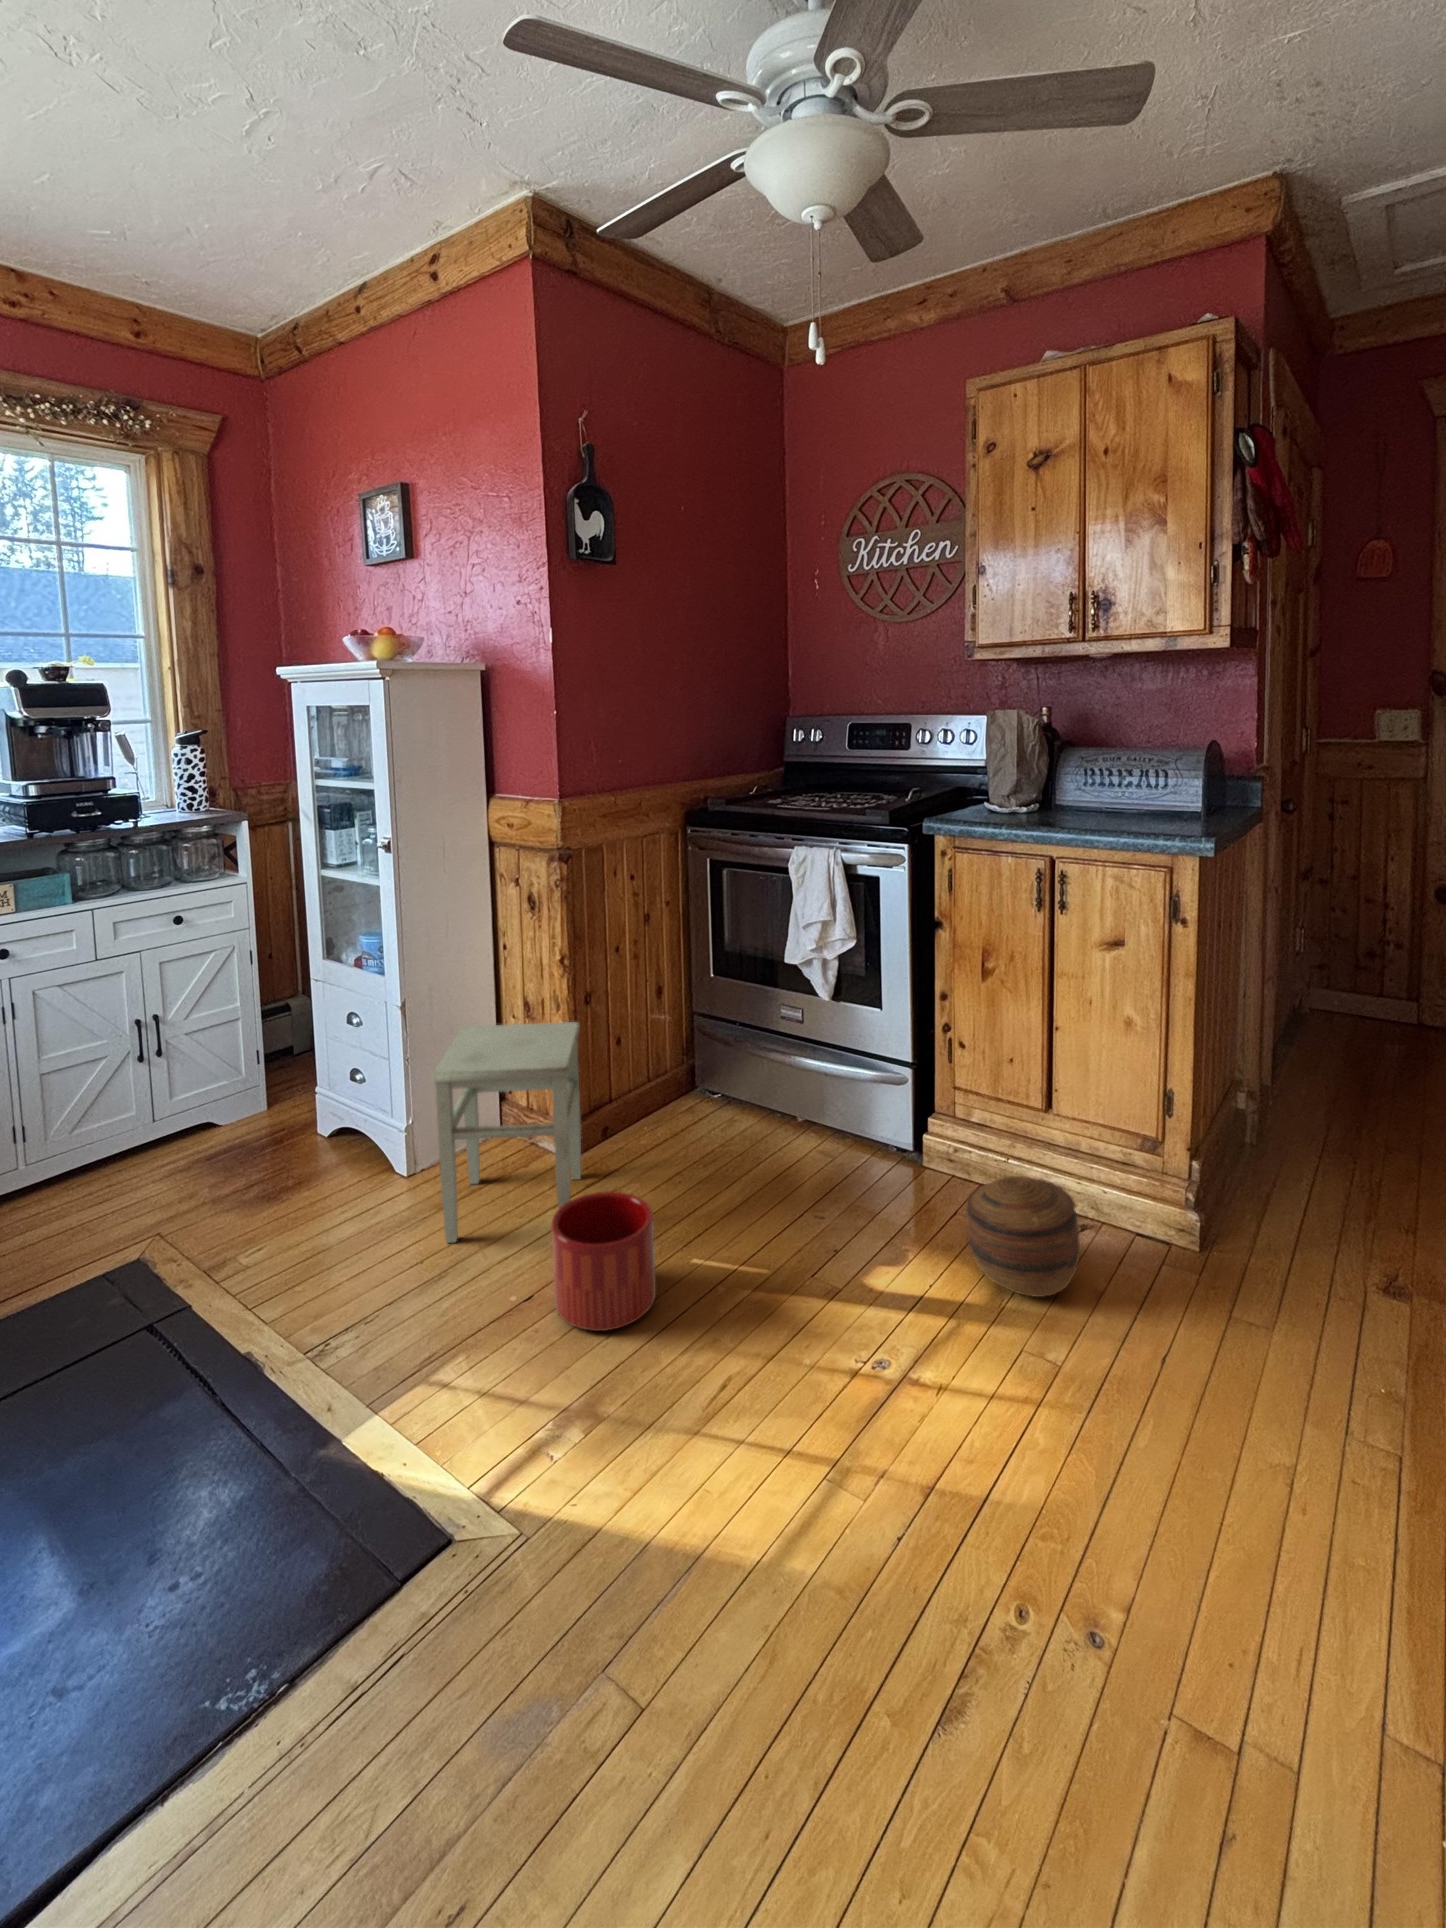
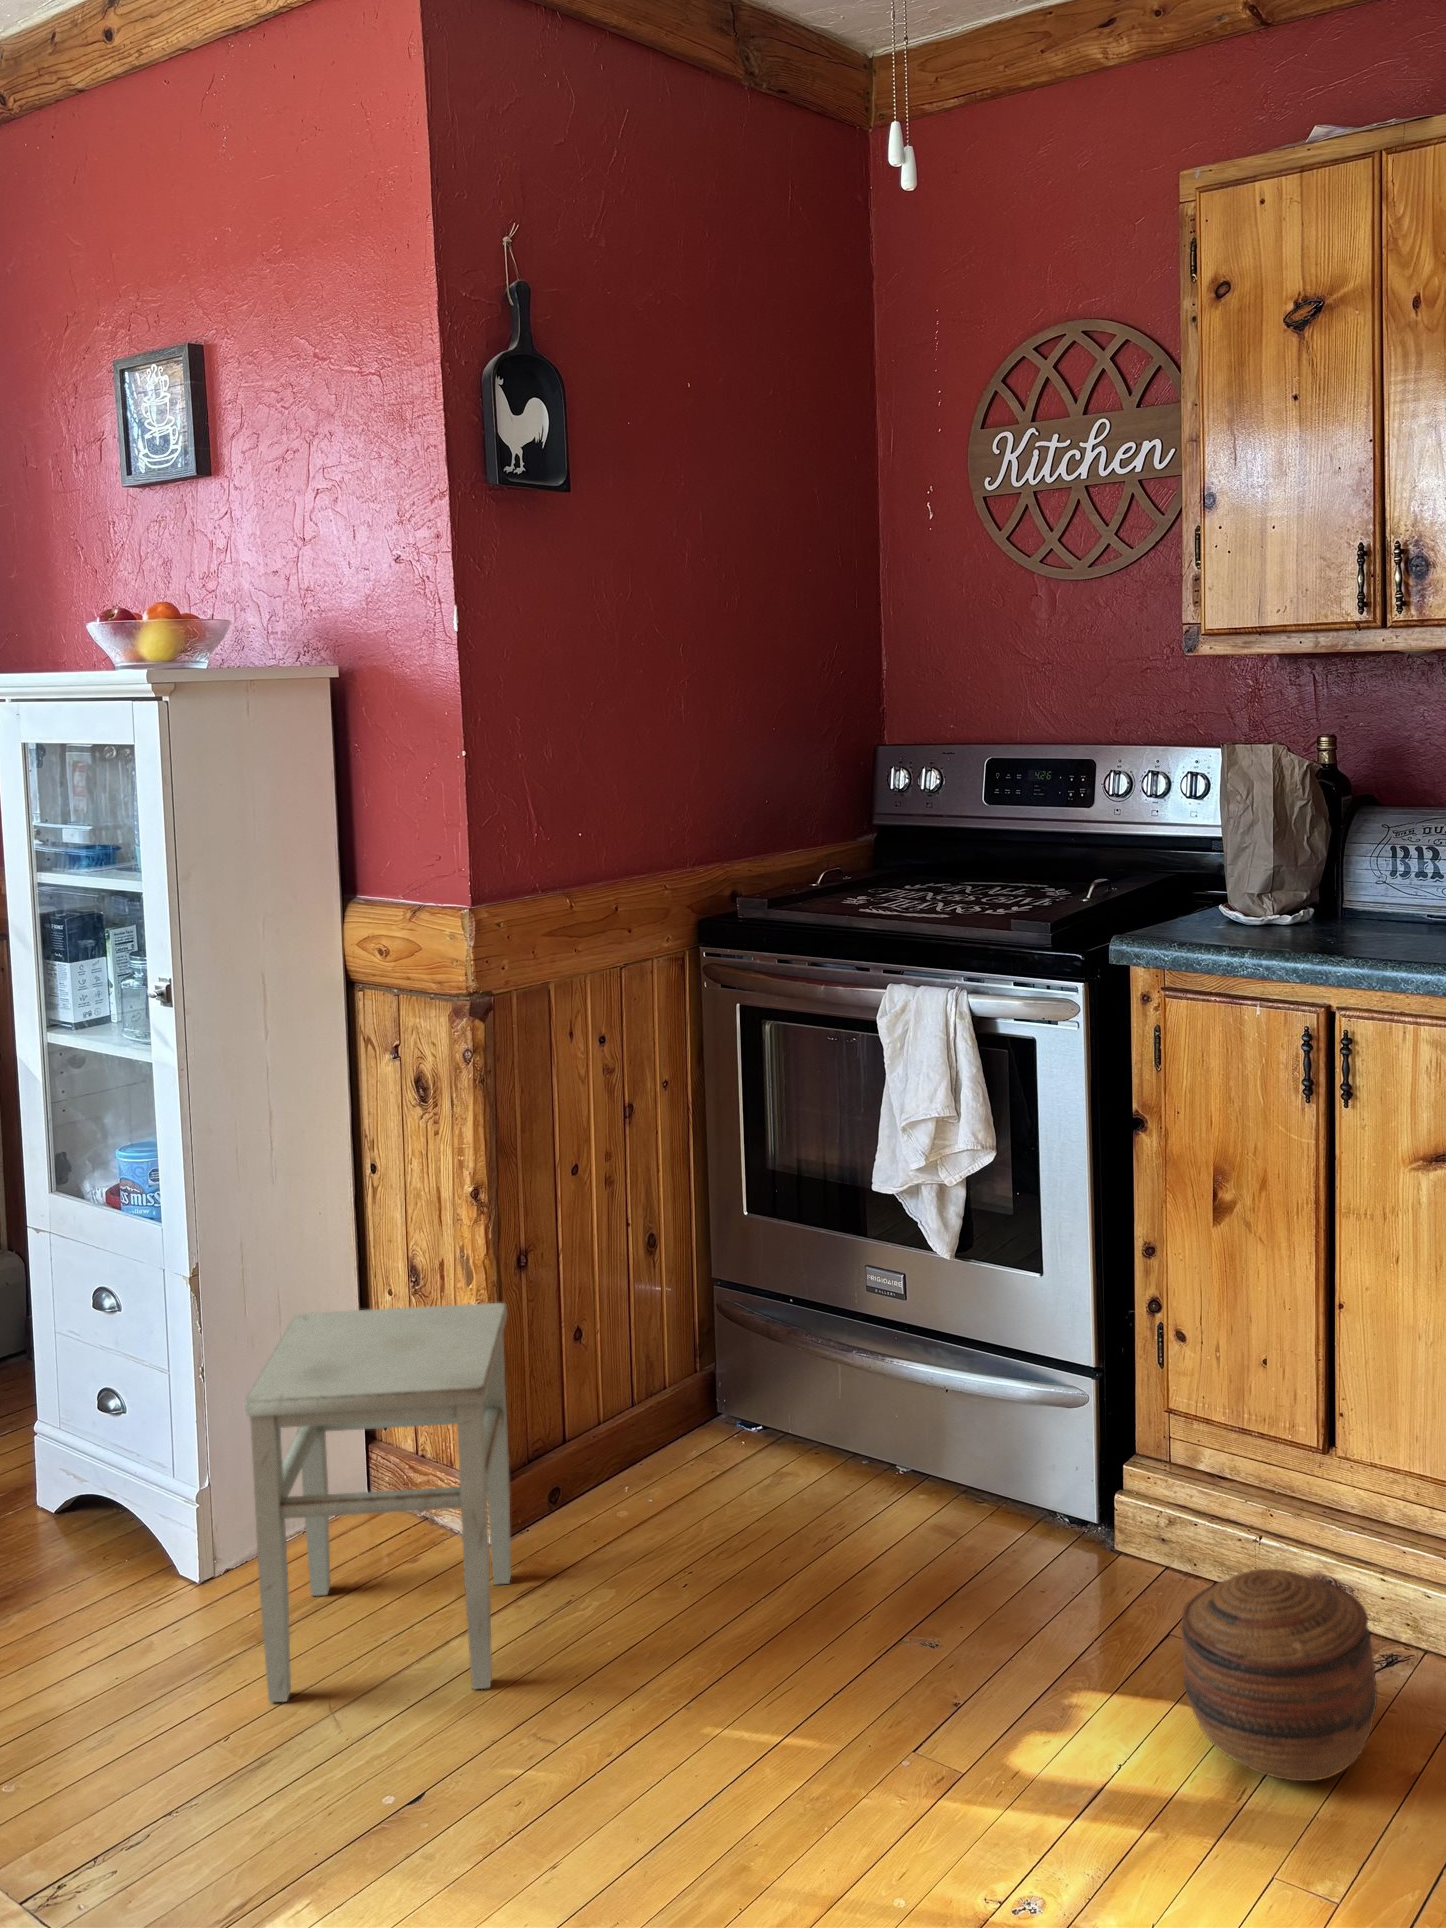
planter: present [551,1191,656,1331] -> none [455,1607,639,1855]

